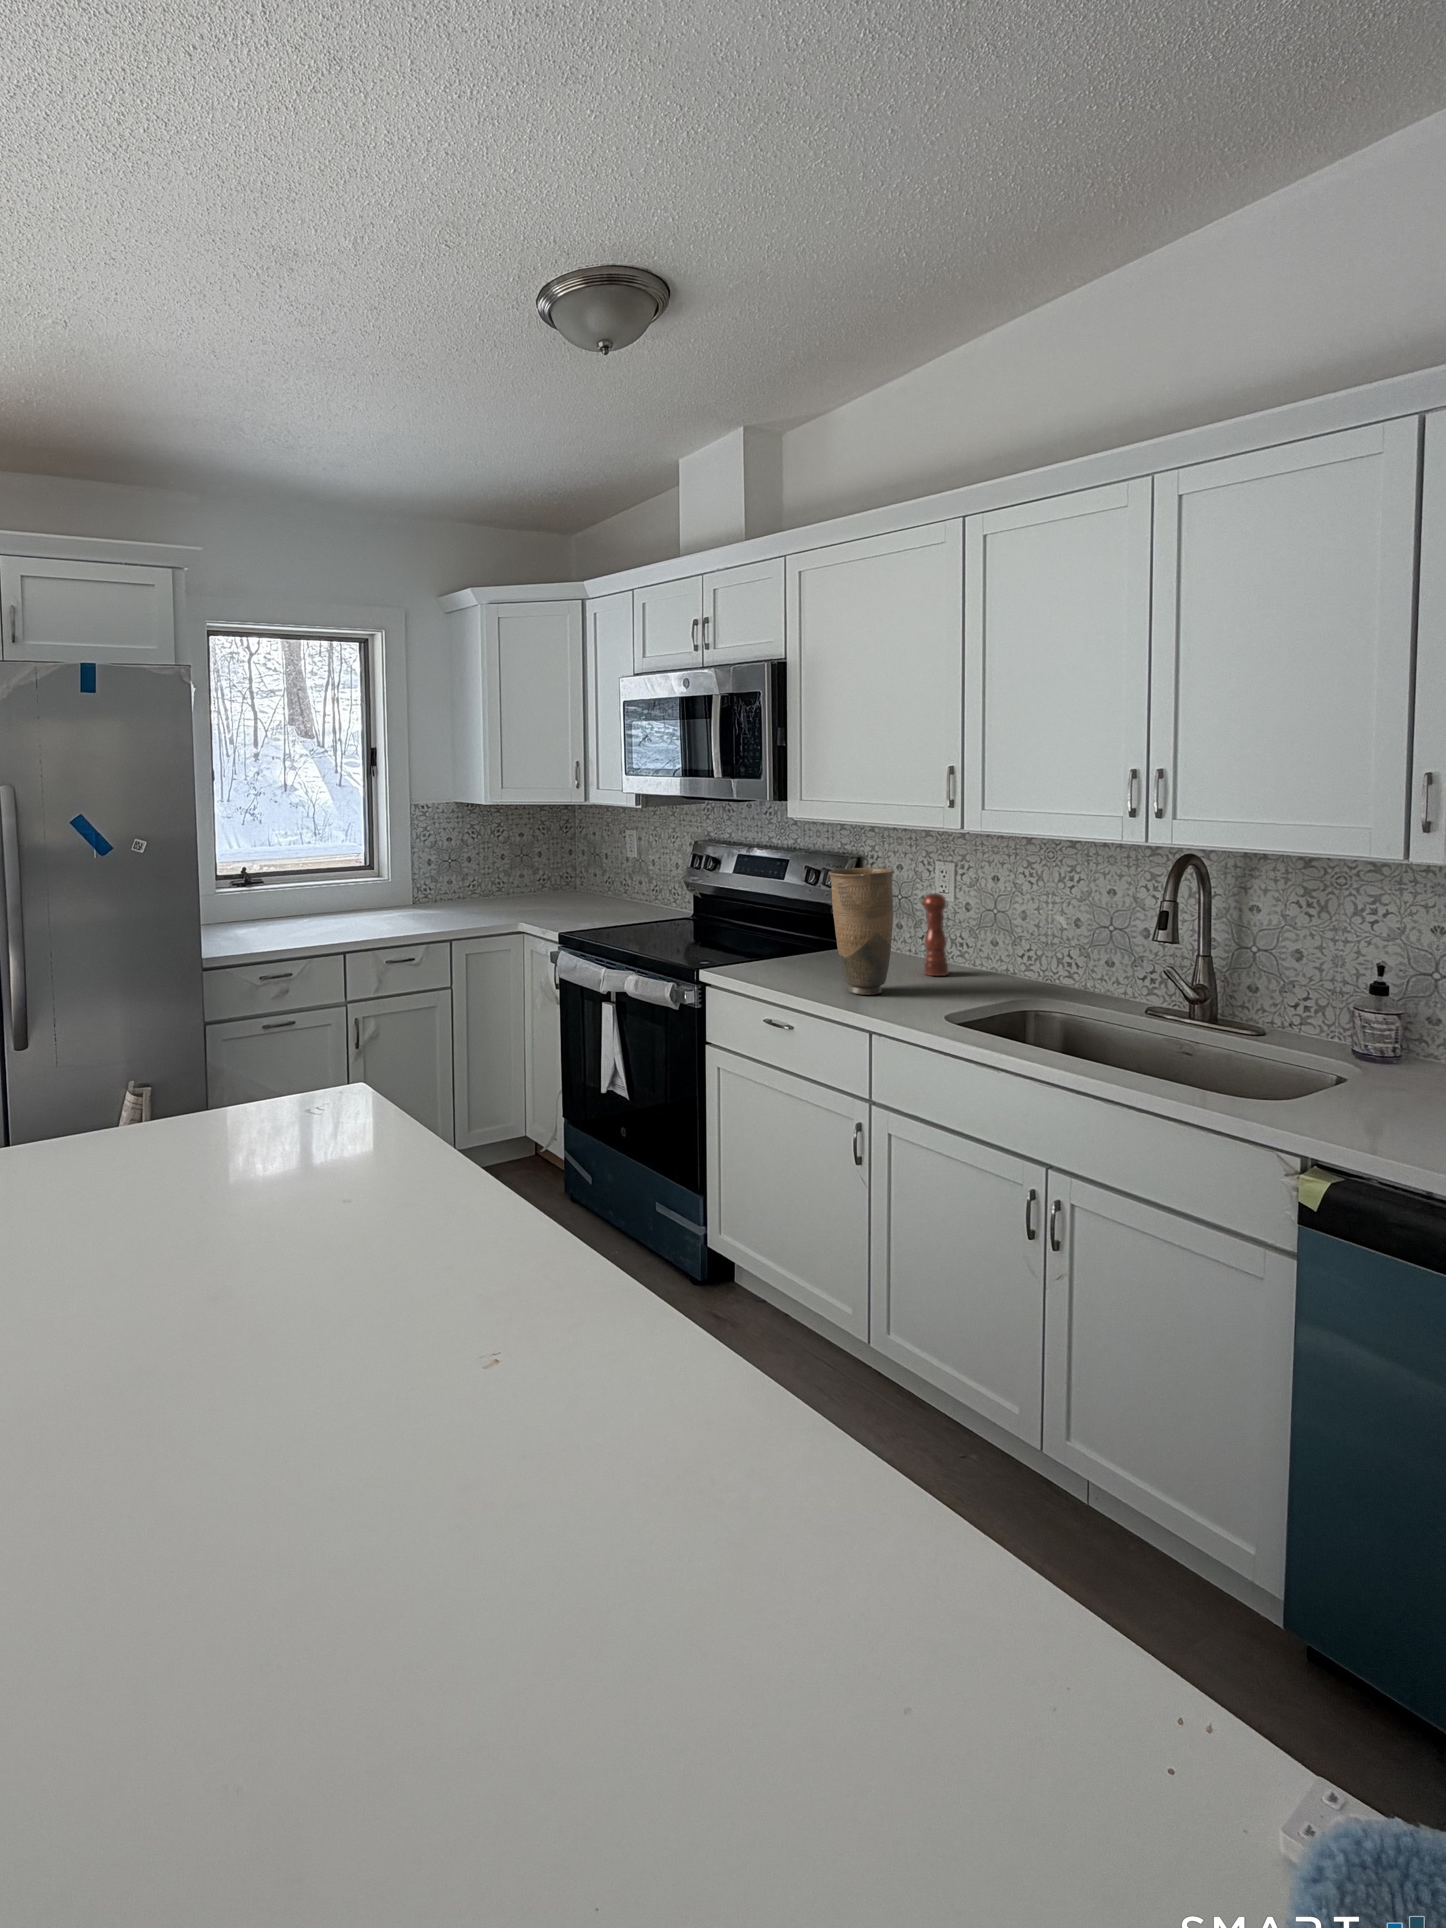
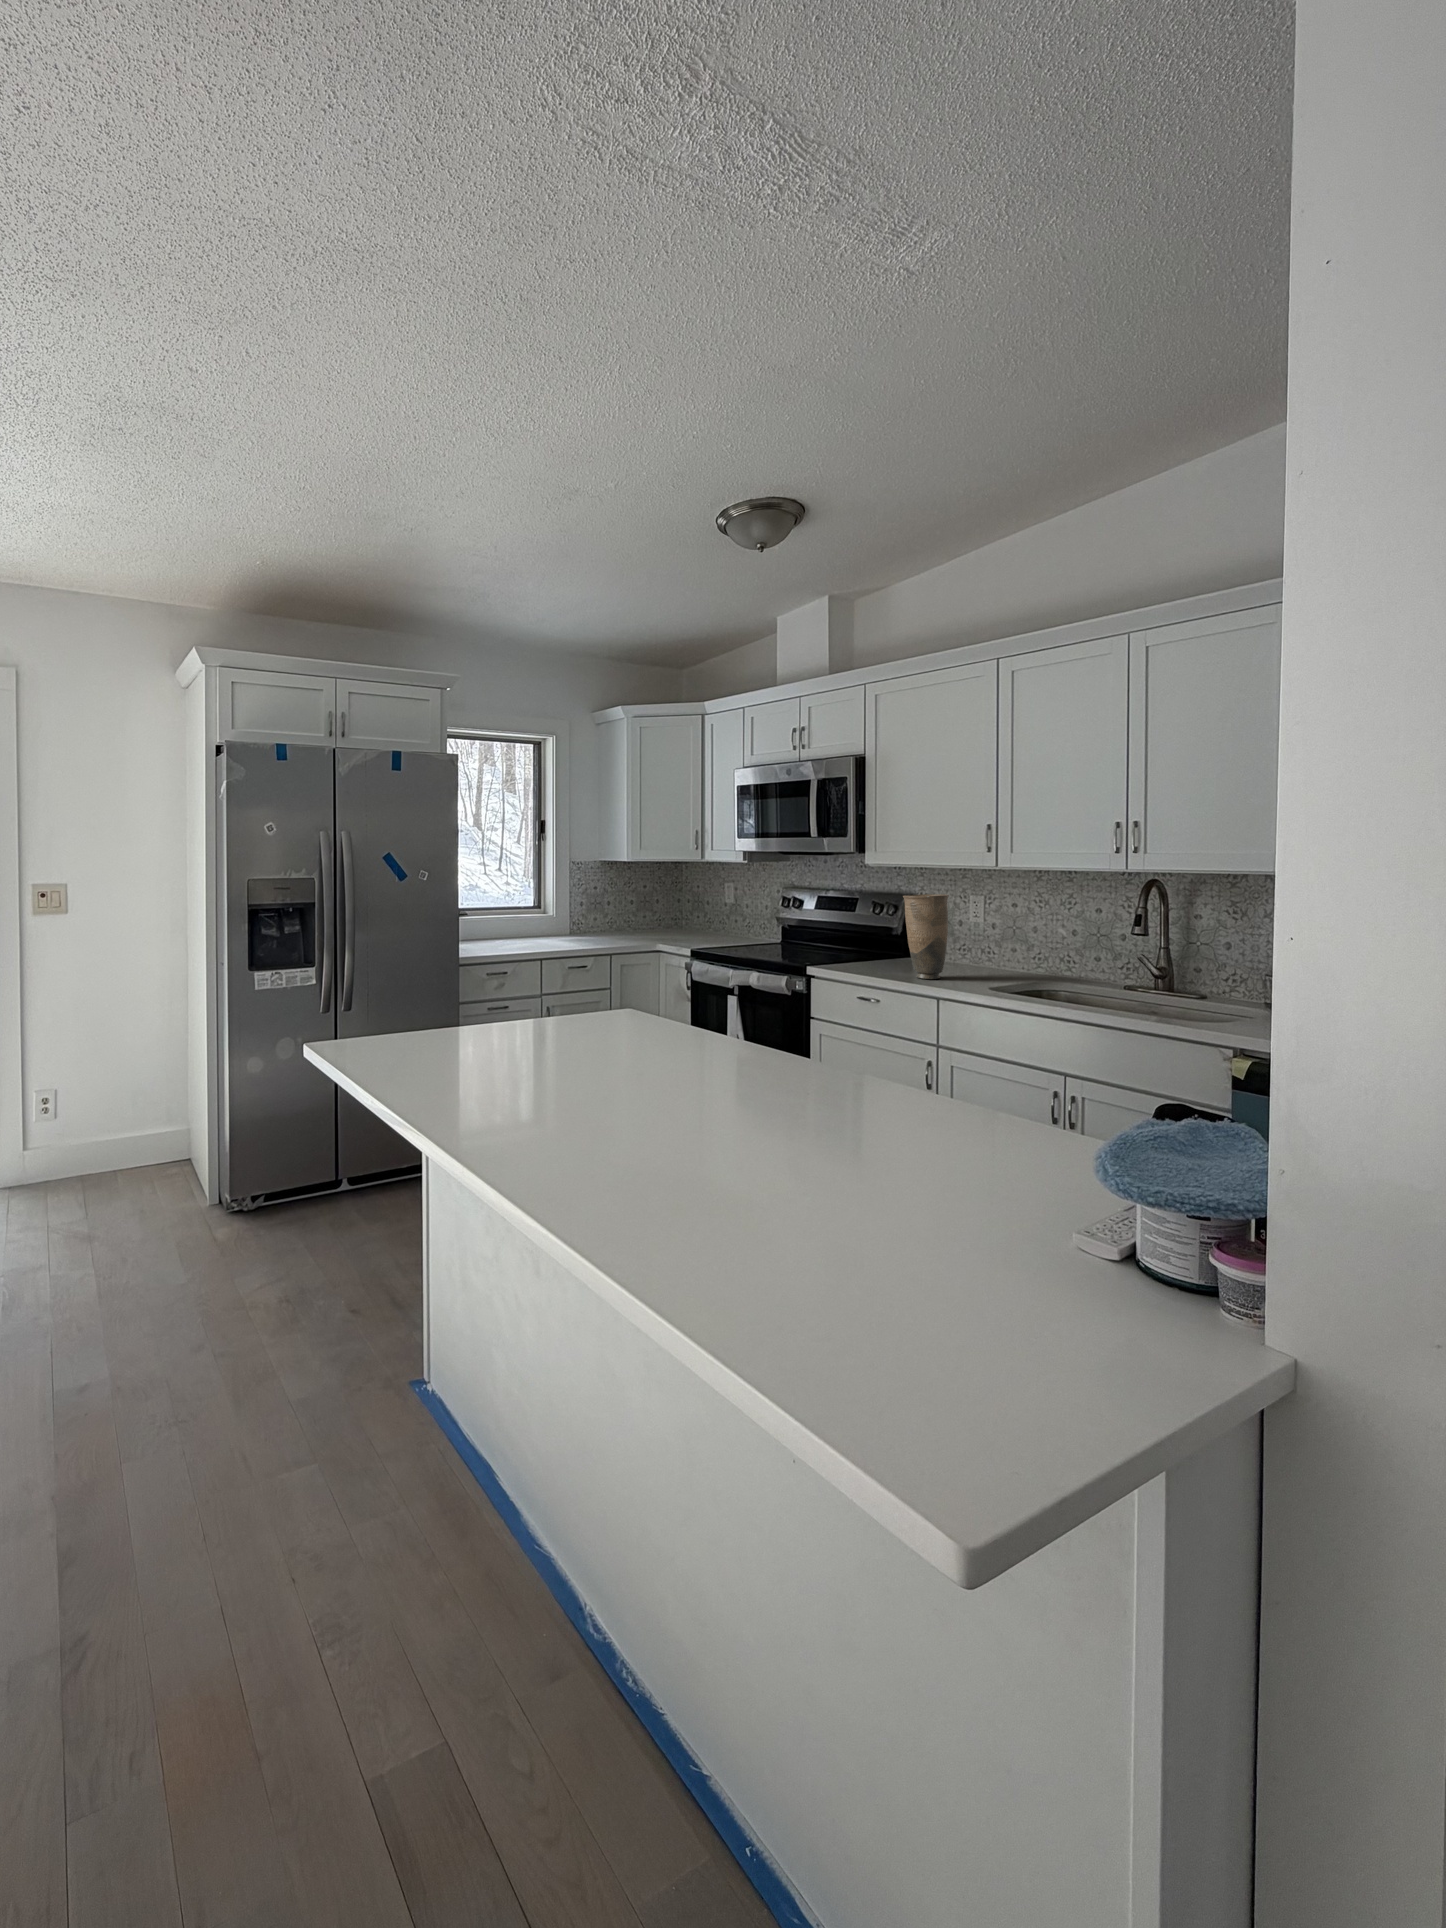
pepper mill: present [923,887,949,976] -> none [964,910,982,971]

